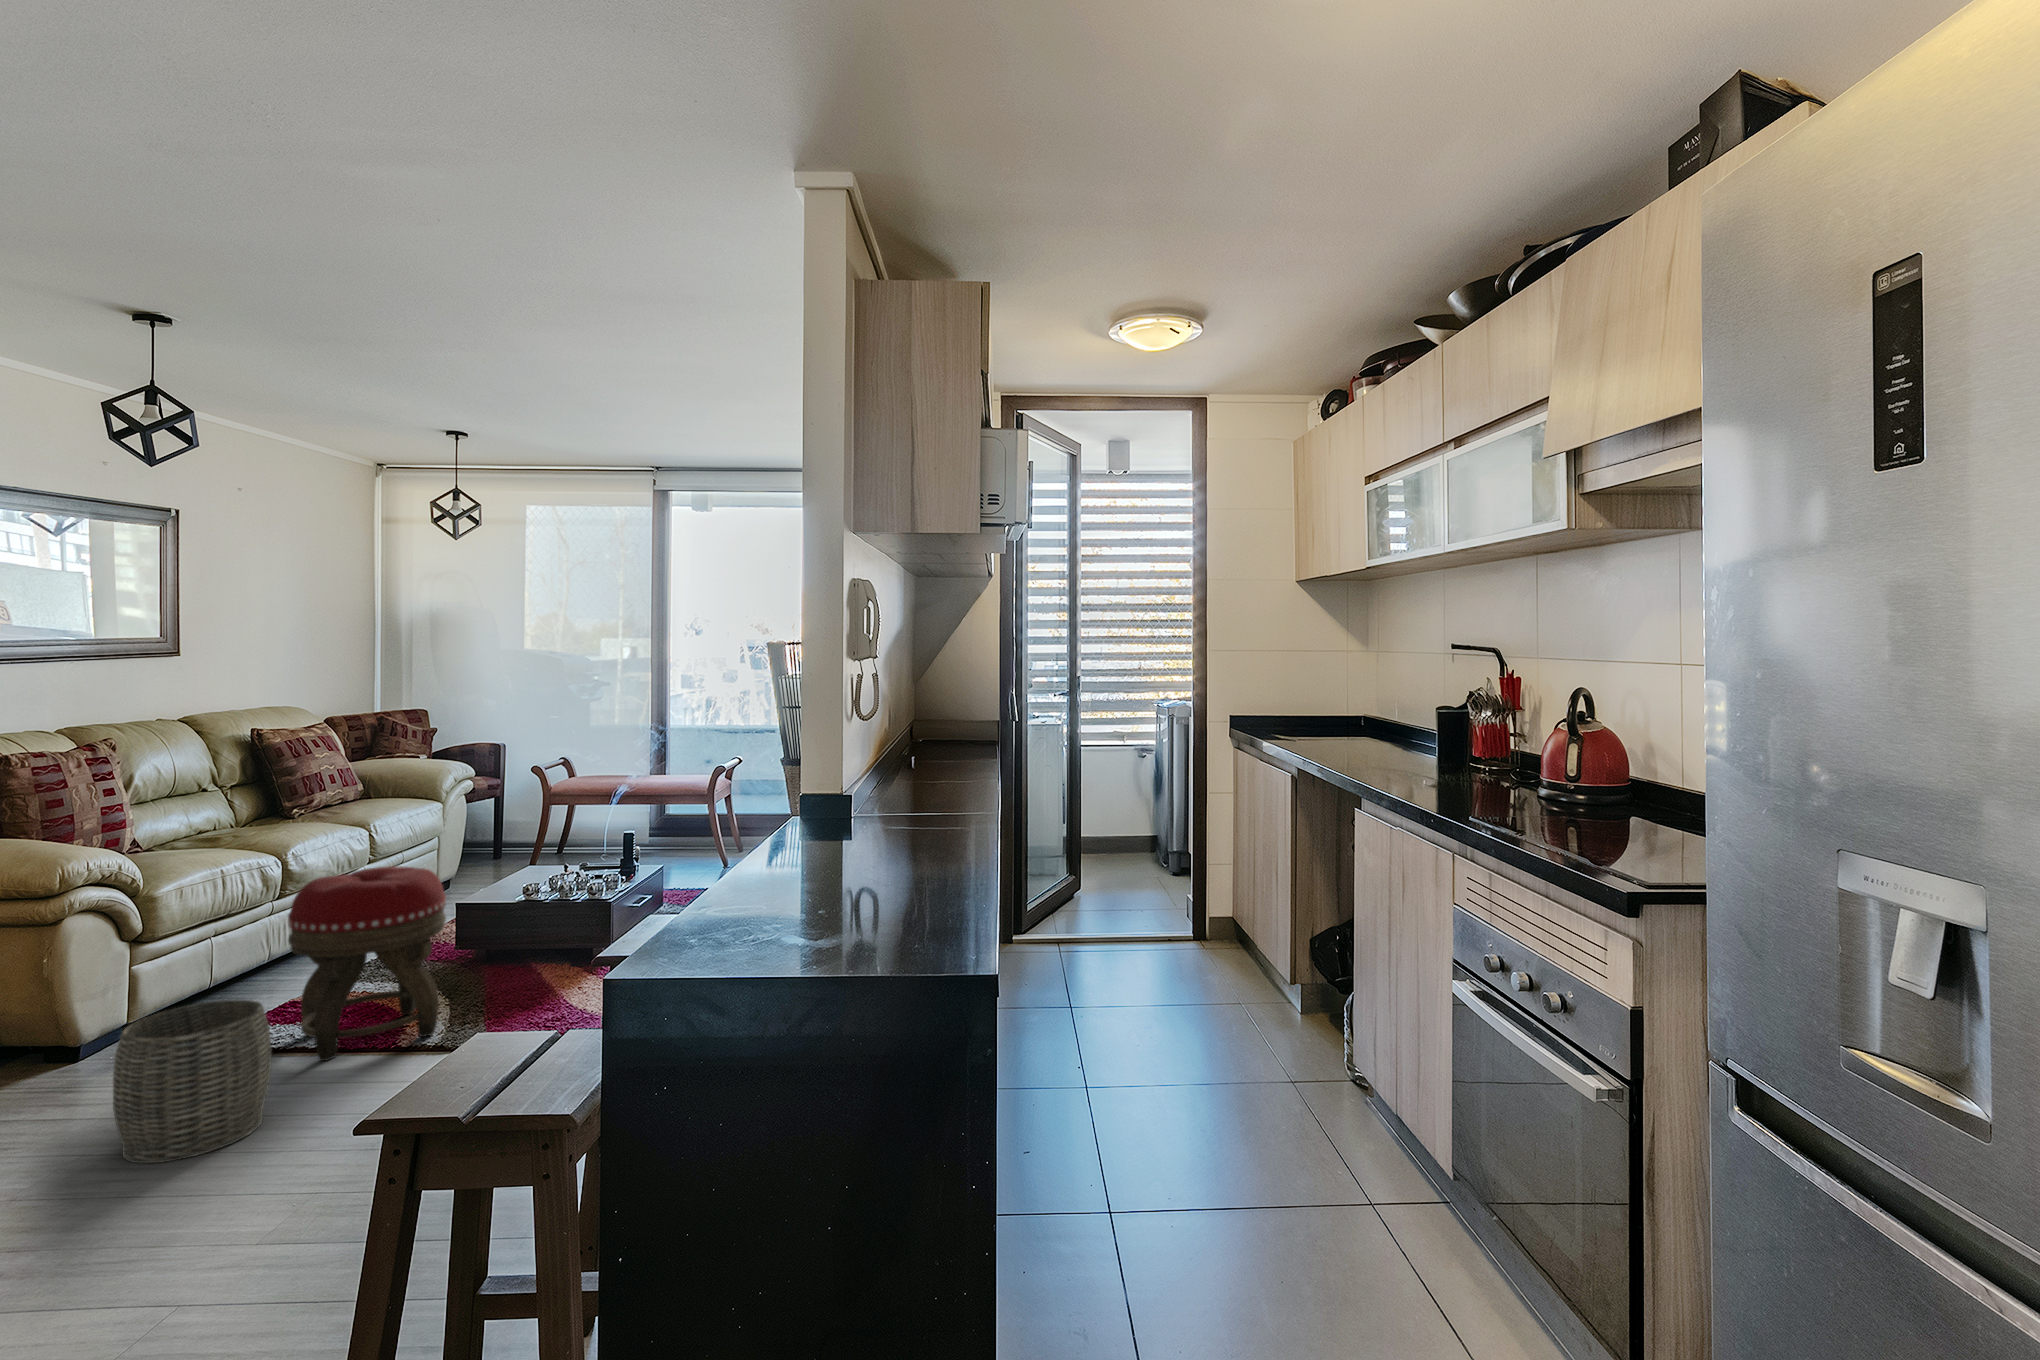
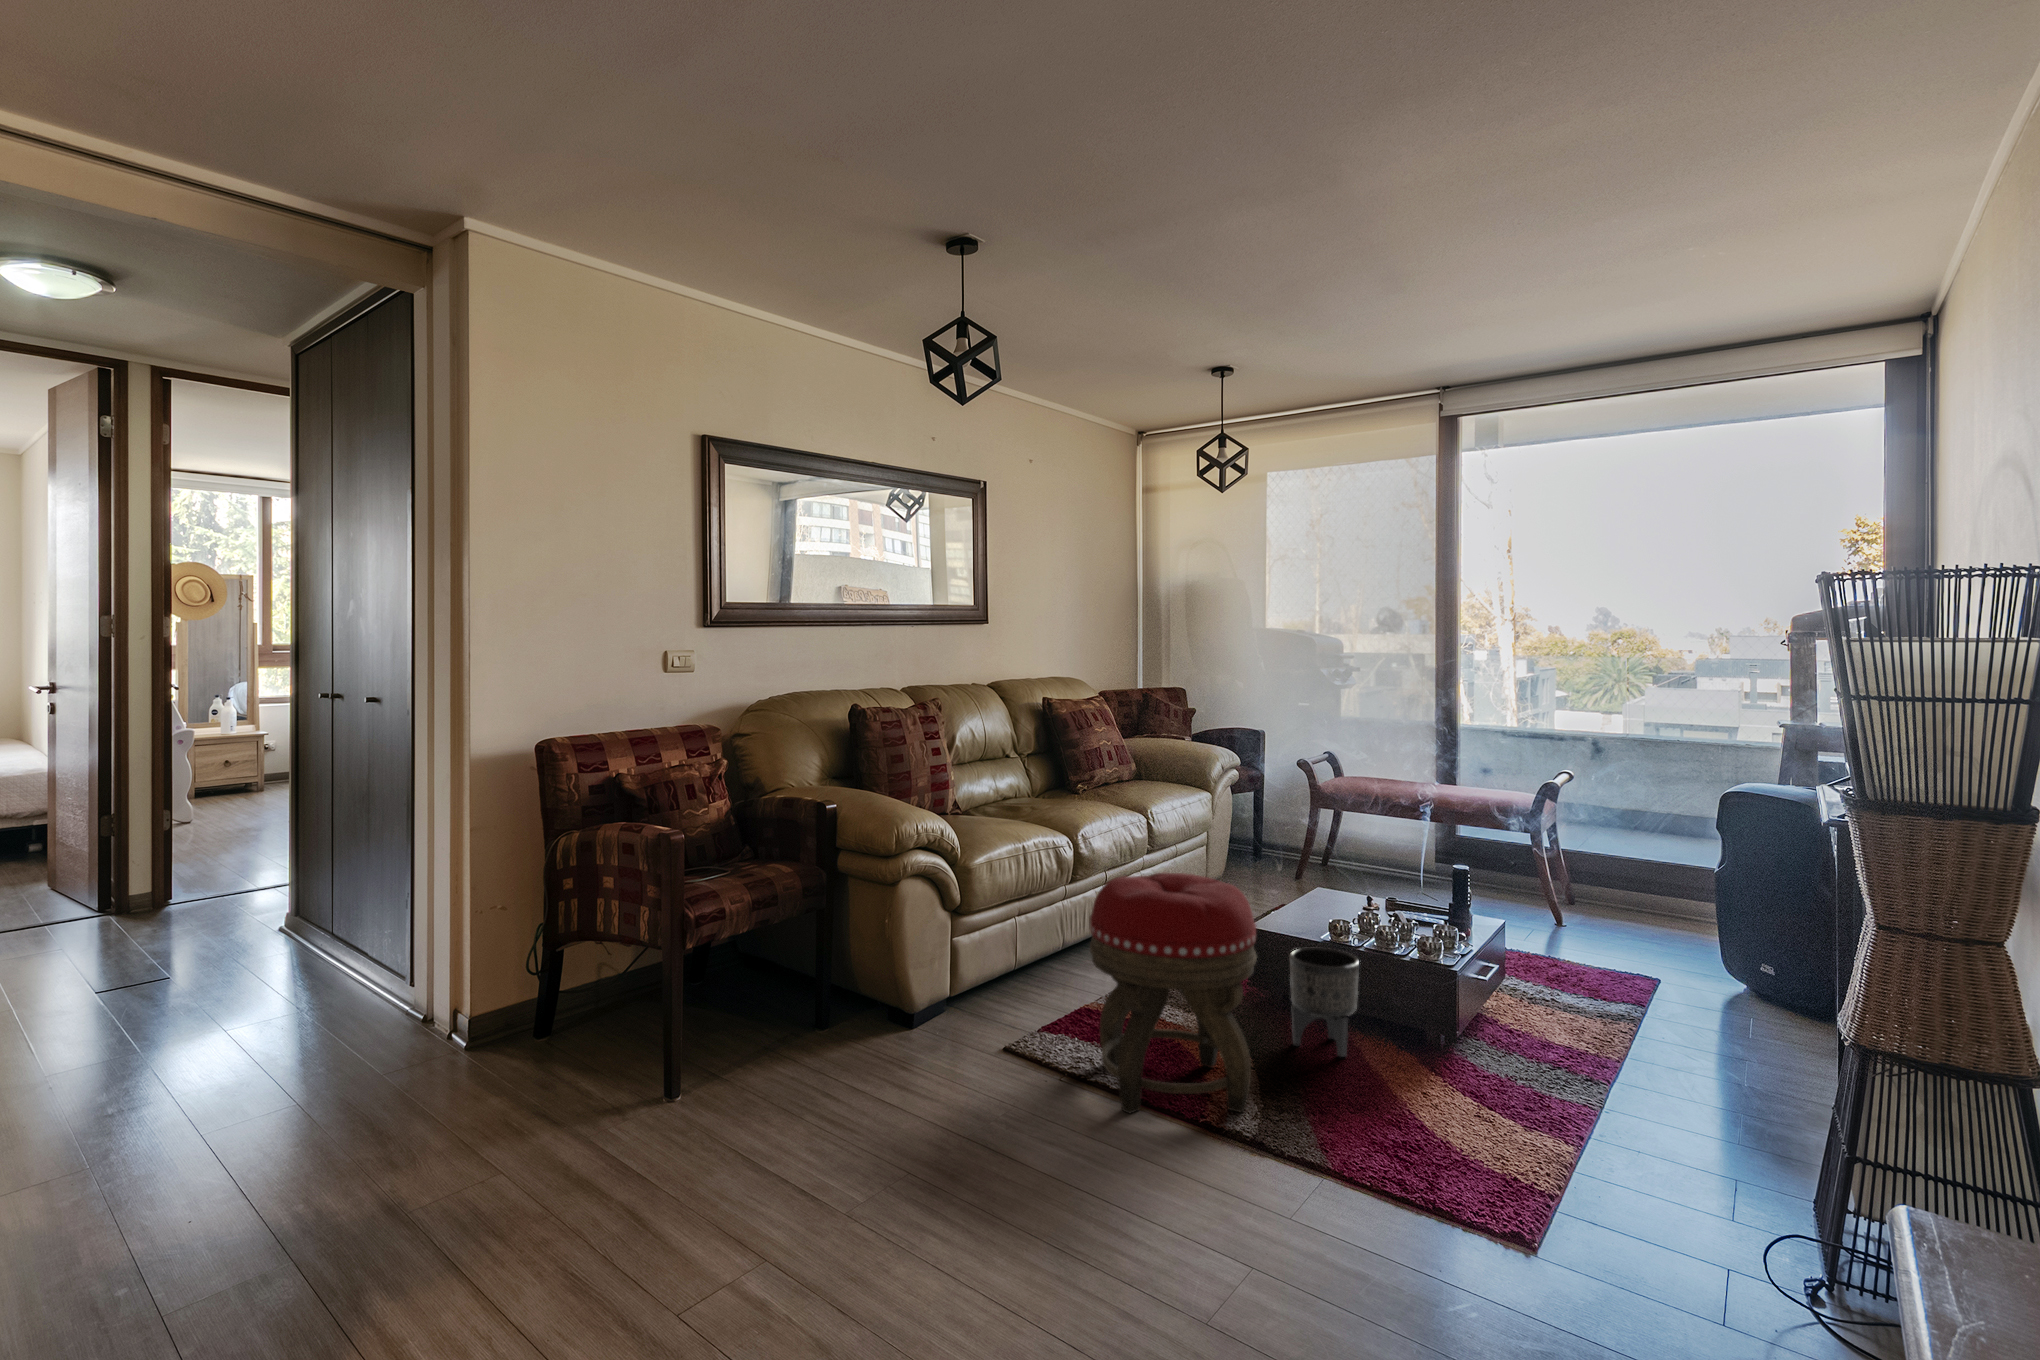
planter: none [485,907,542,985] -> present [1290,947,1359,1057]
woven basket: present [113,1000,271,1163] -> none [935,1018,1082,1224]

